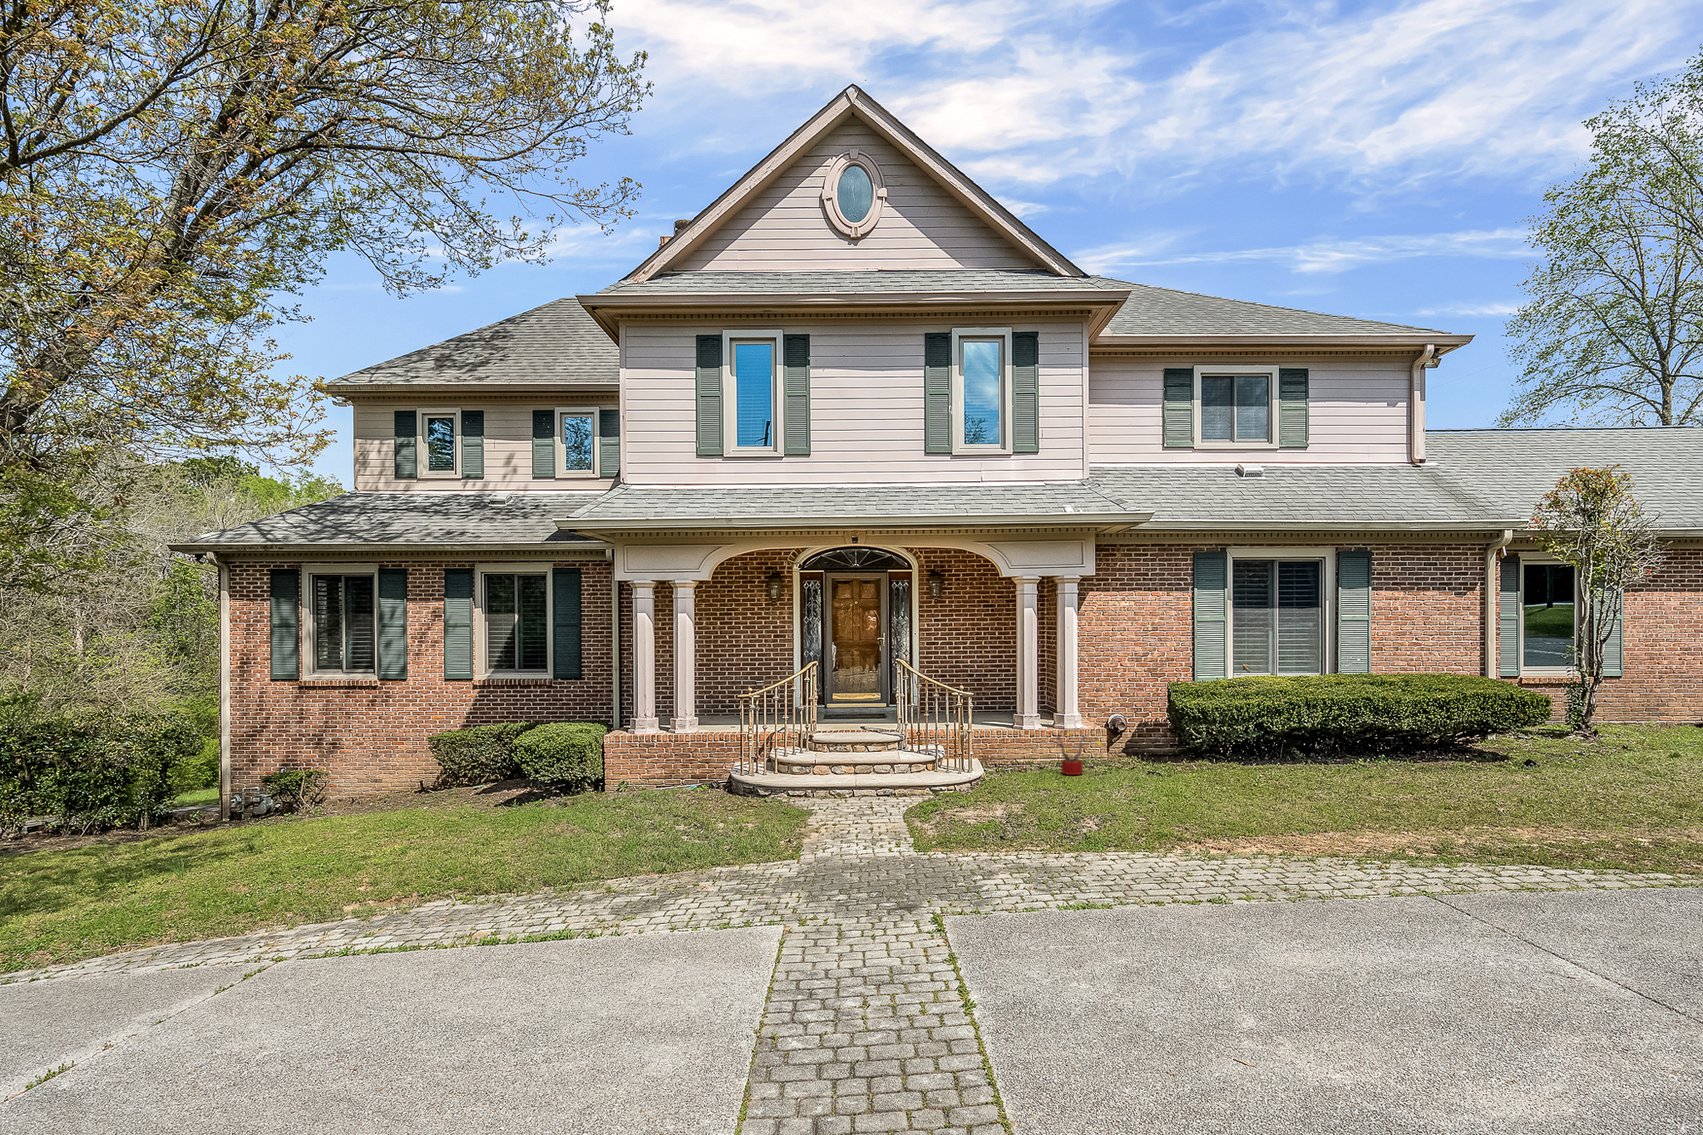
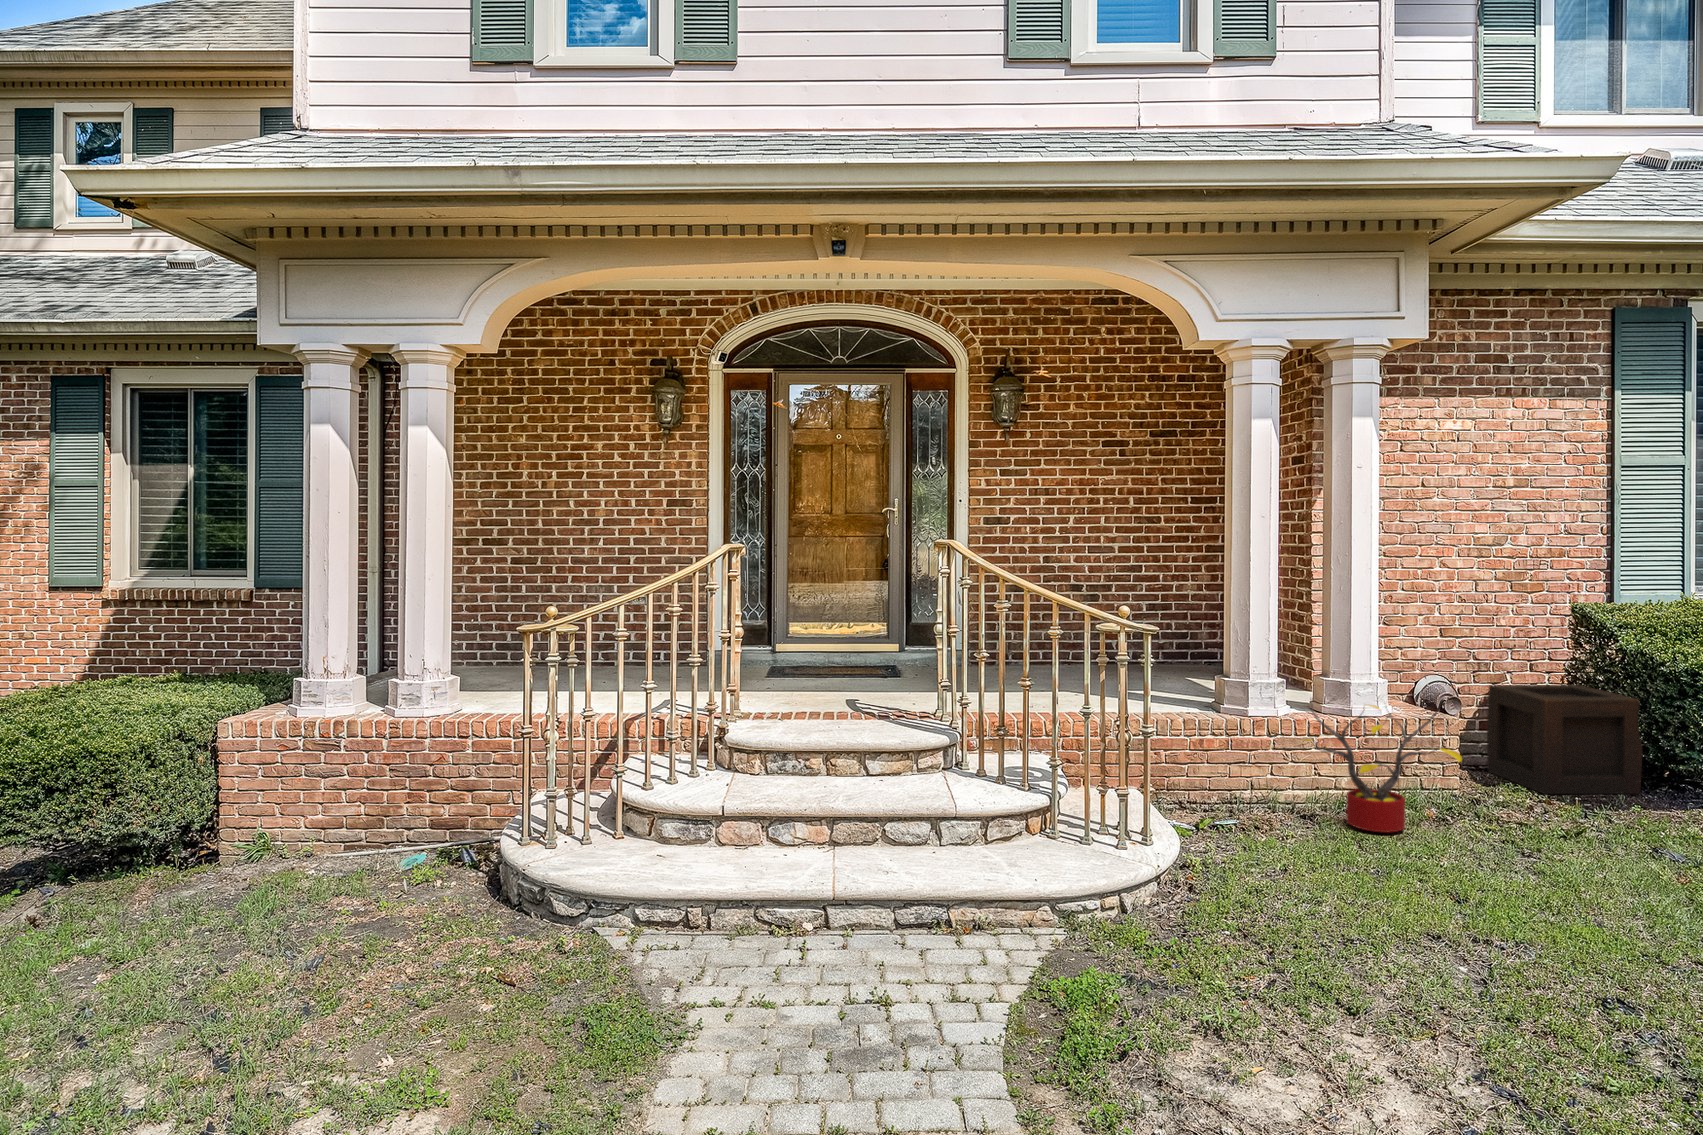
wooden crate: none [1144,718,1197,764] -> present [1487,685,1642,794]

